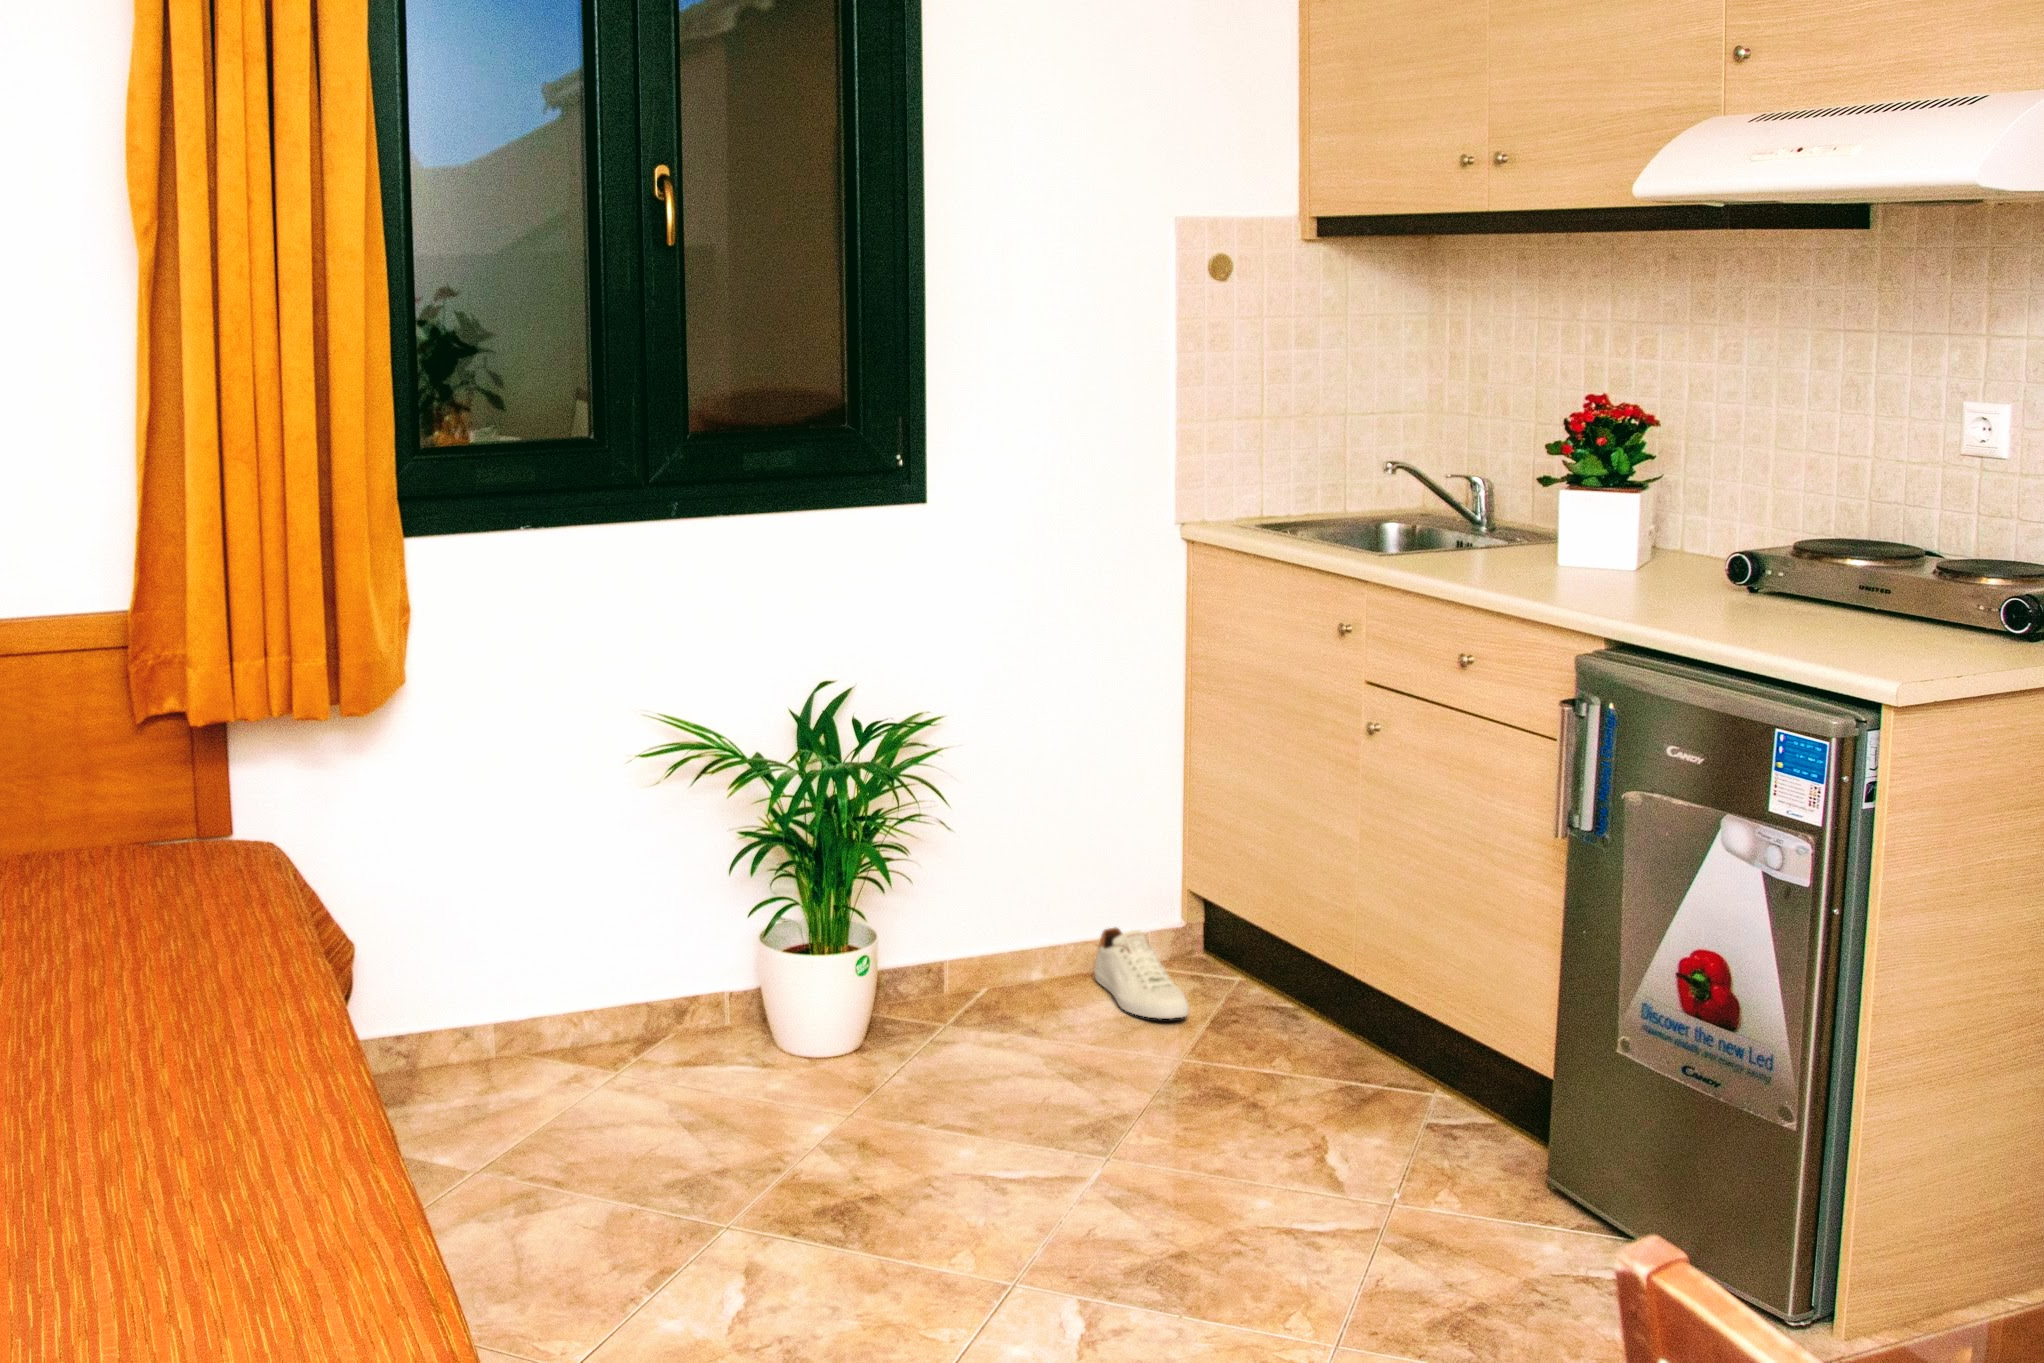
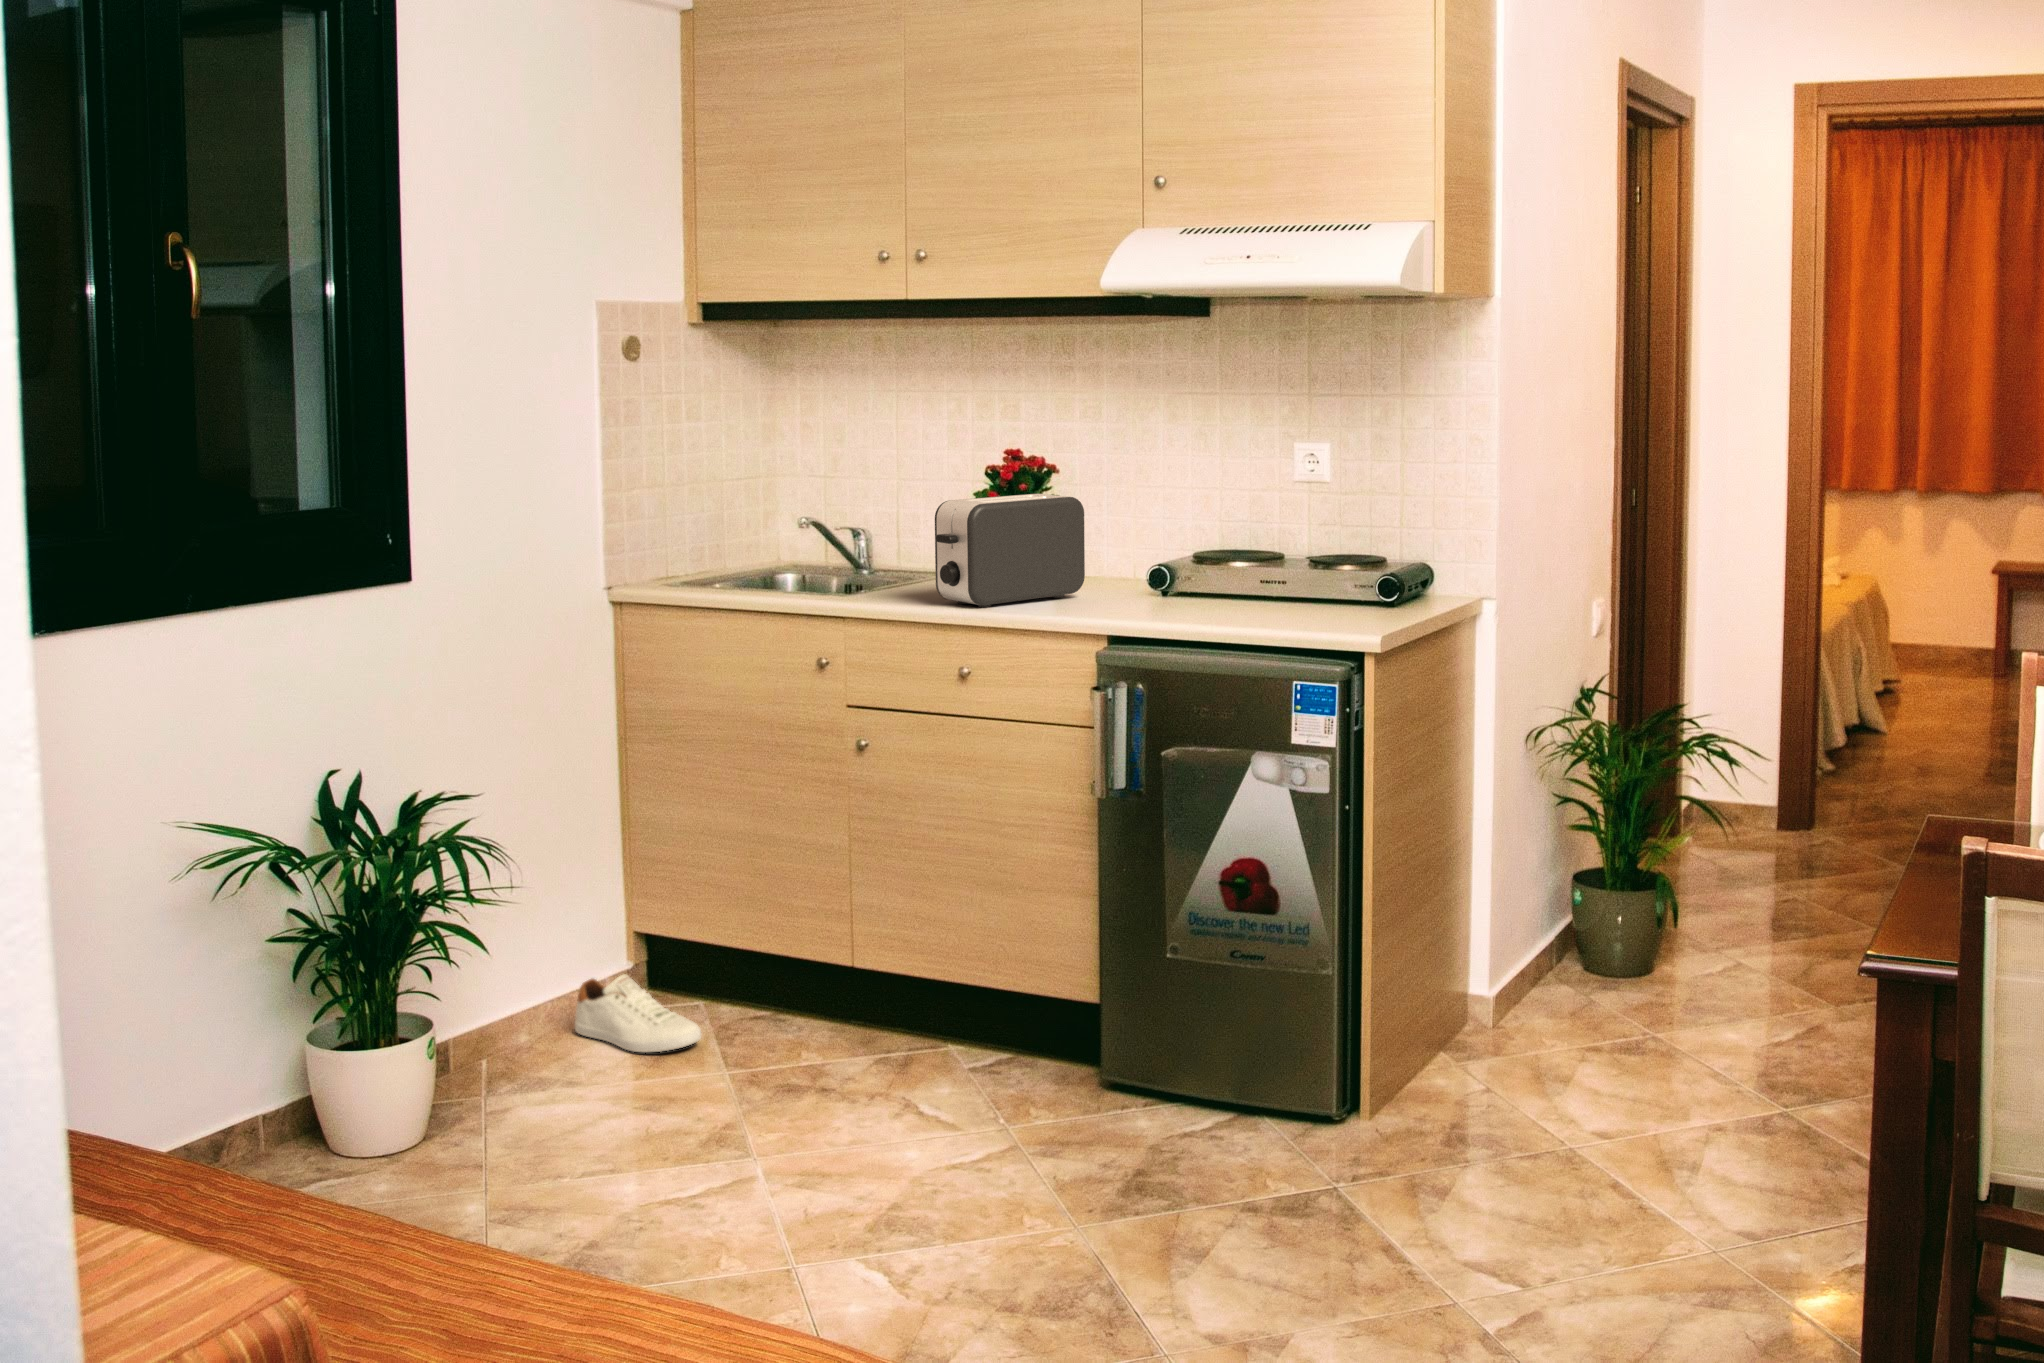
toaster: none [1439,448,1654,584] -> present [935,494,1085,607]

